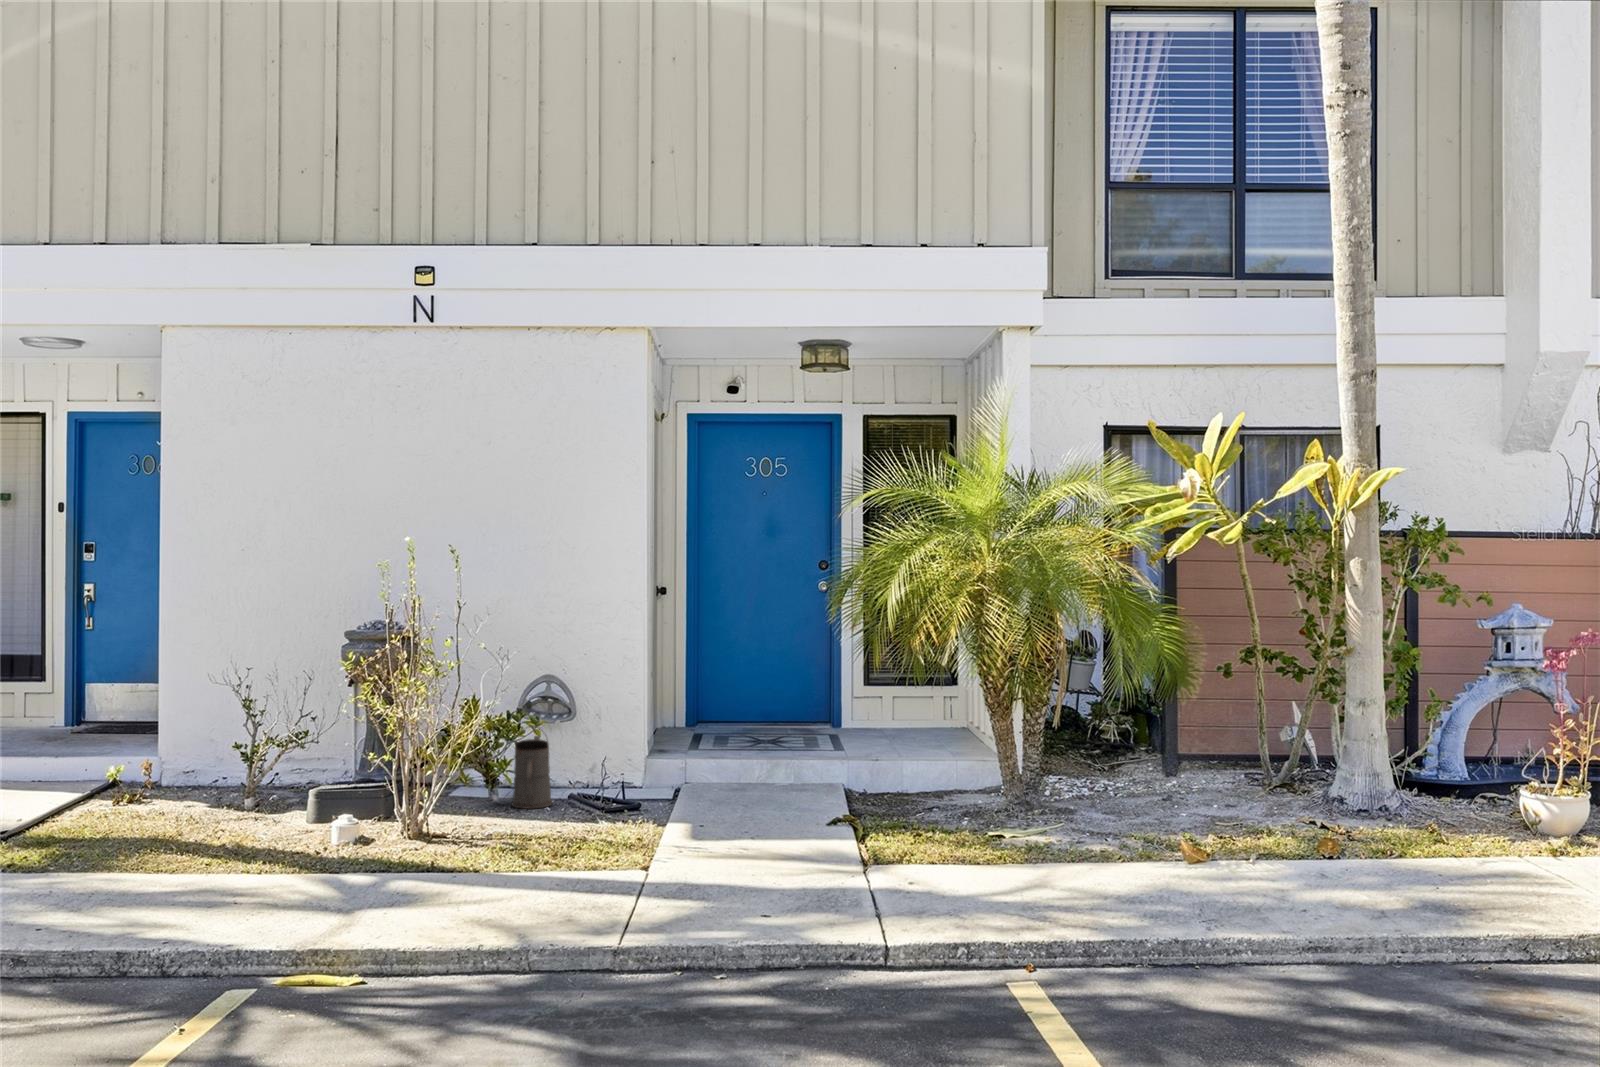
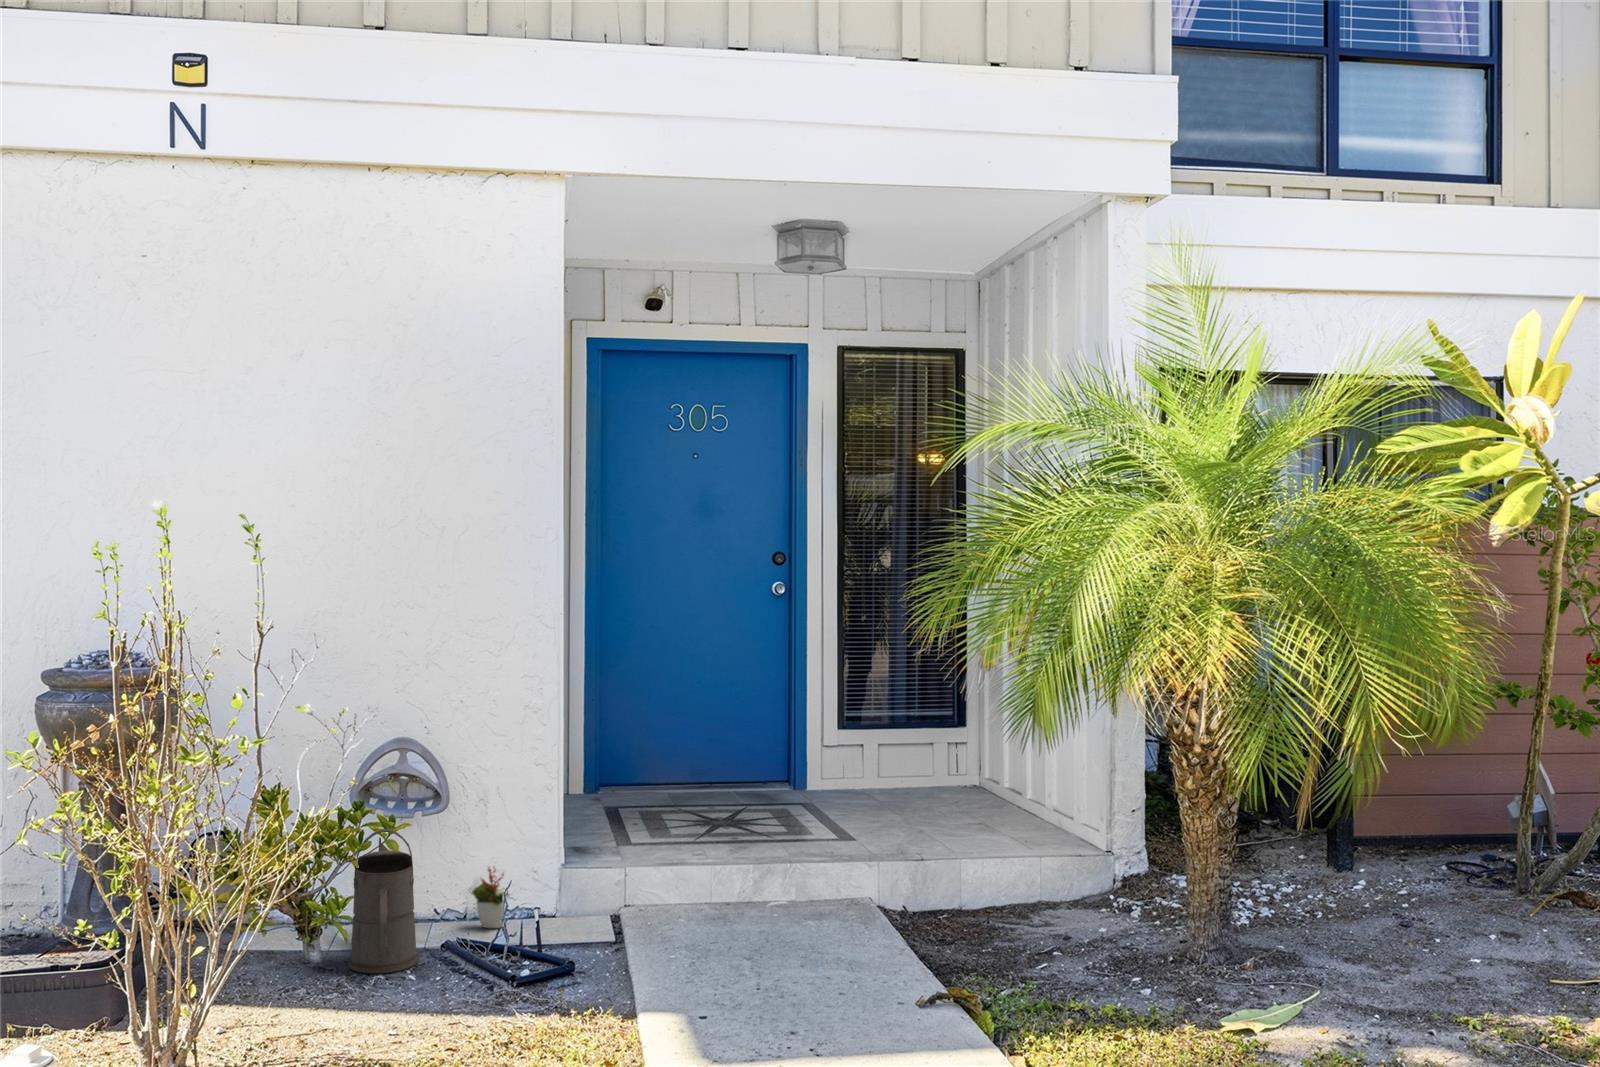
decorative plant: none [589,755,611,793] -> present [472,868,509,928]

